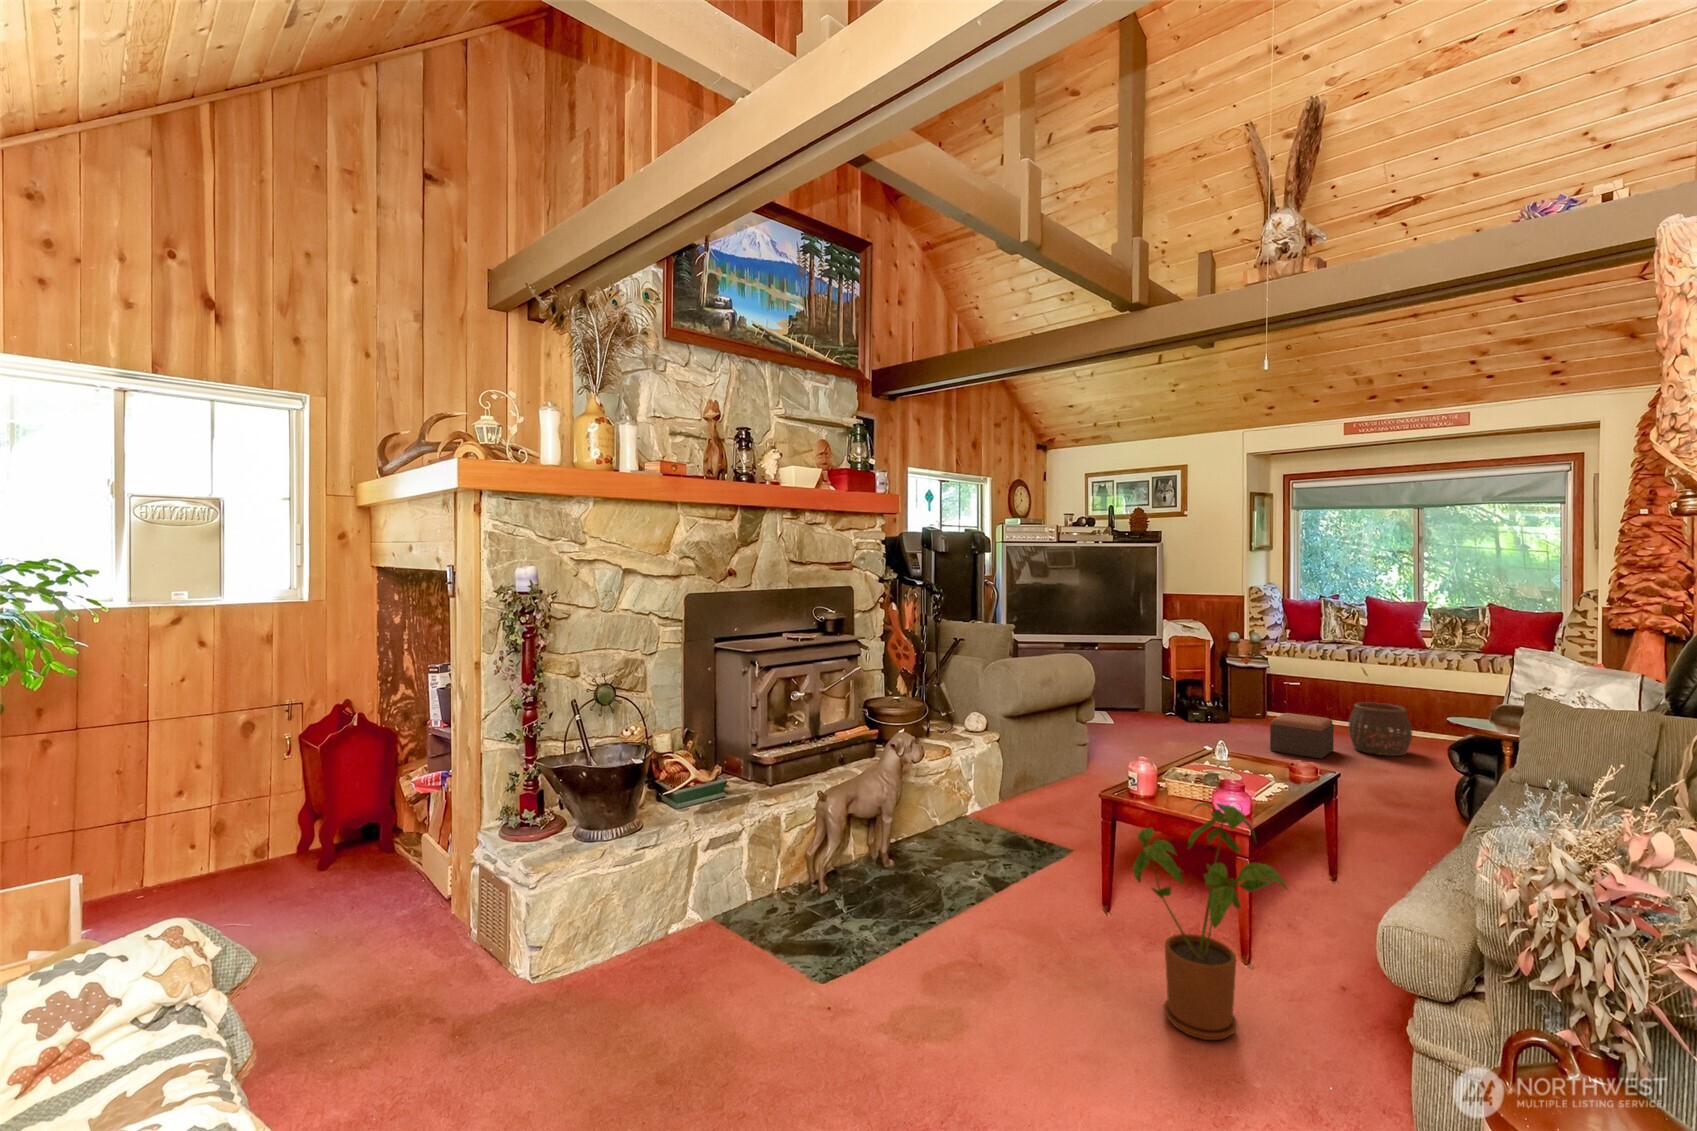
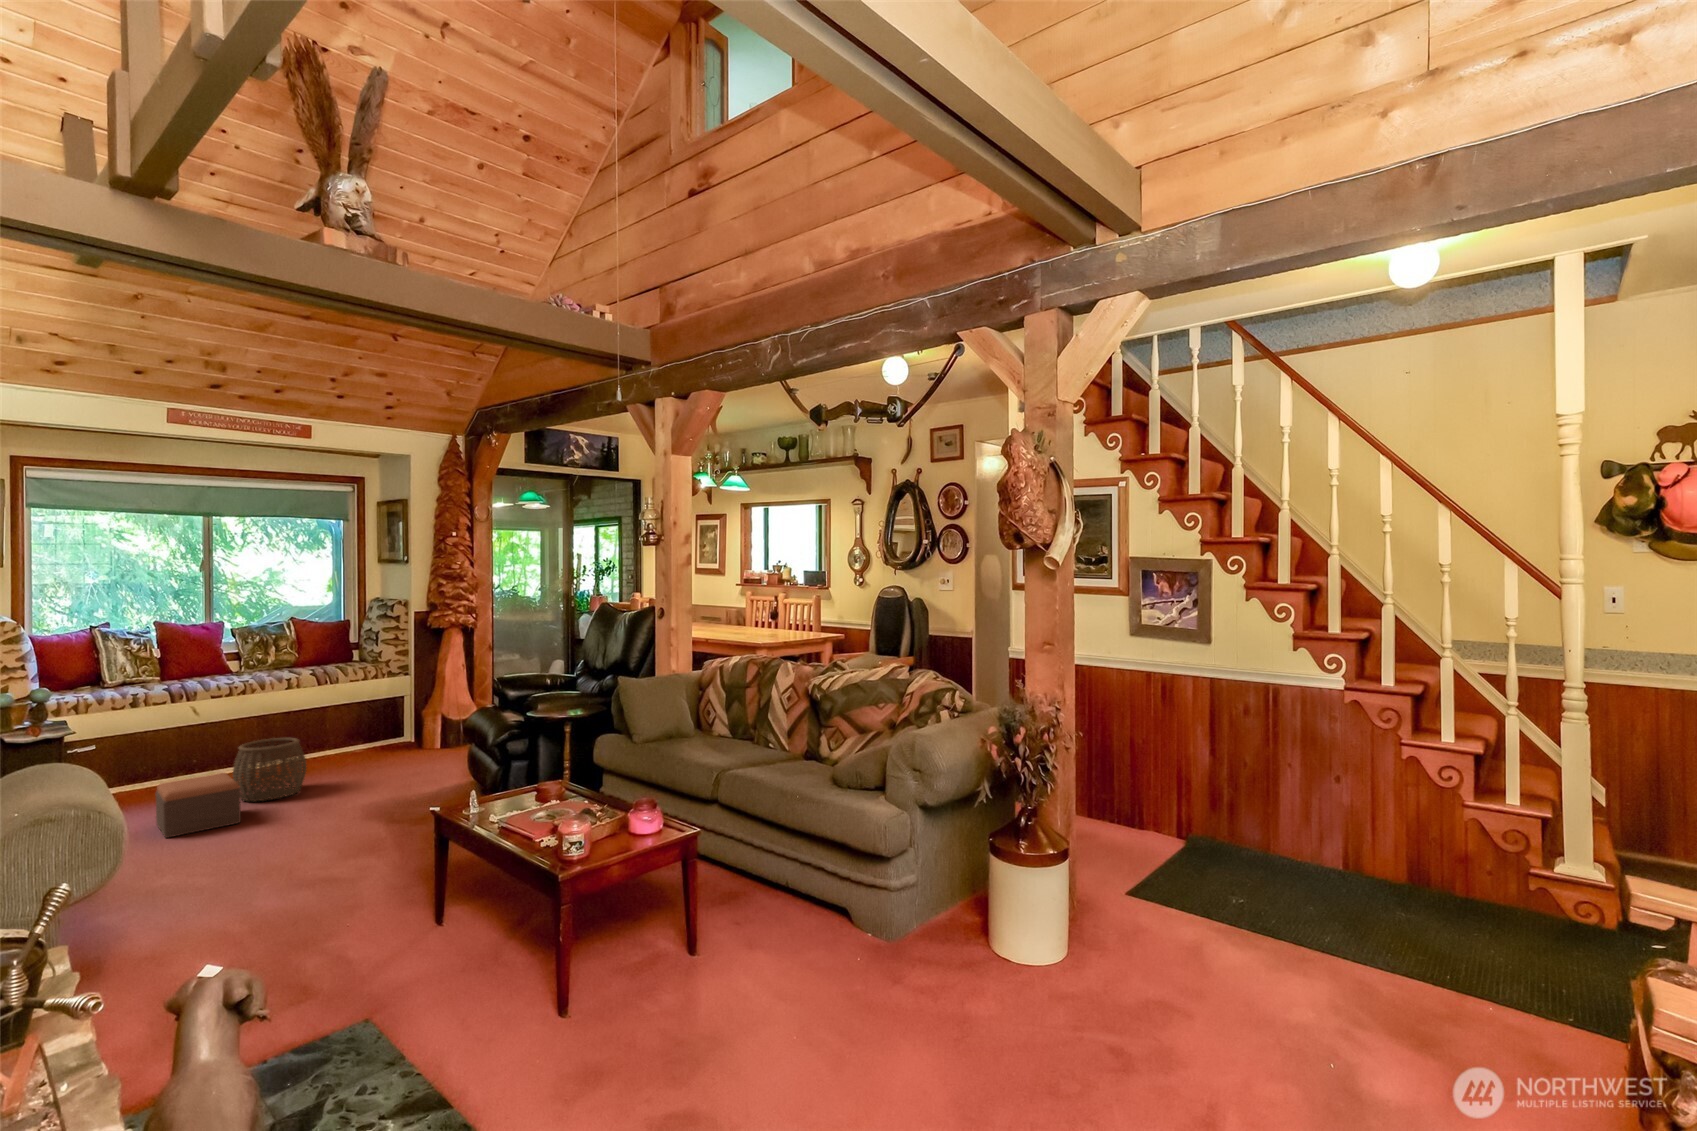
house plant: present [1133,803,1287,1040] -> none [648,817,774,1071]

